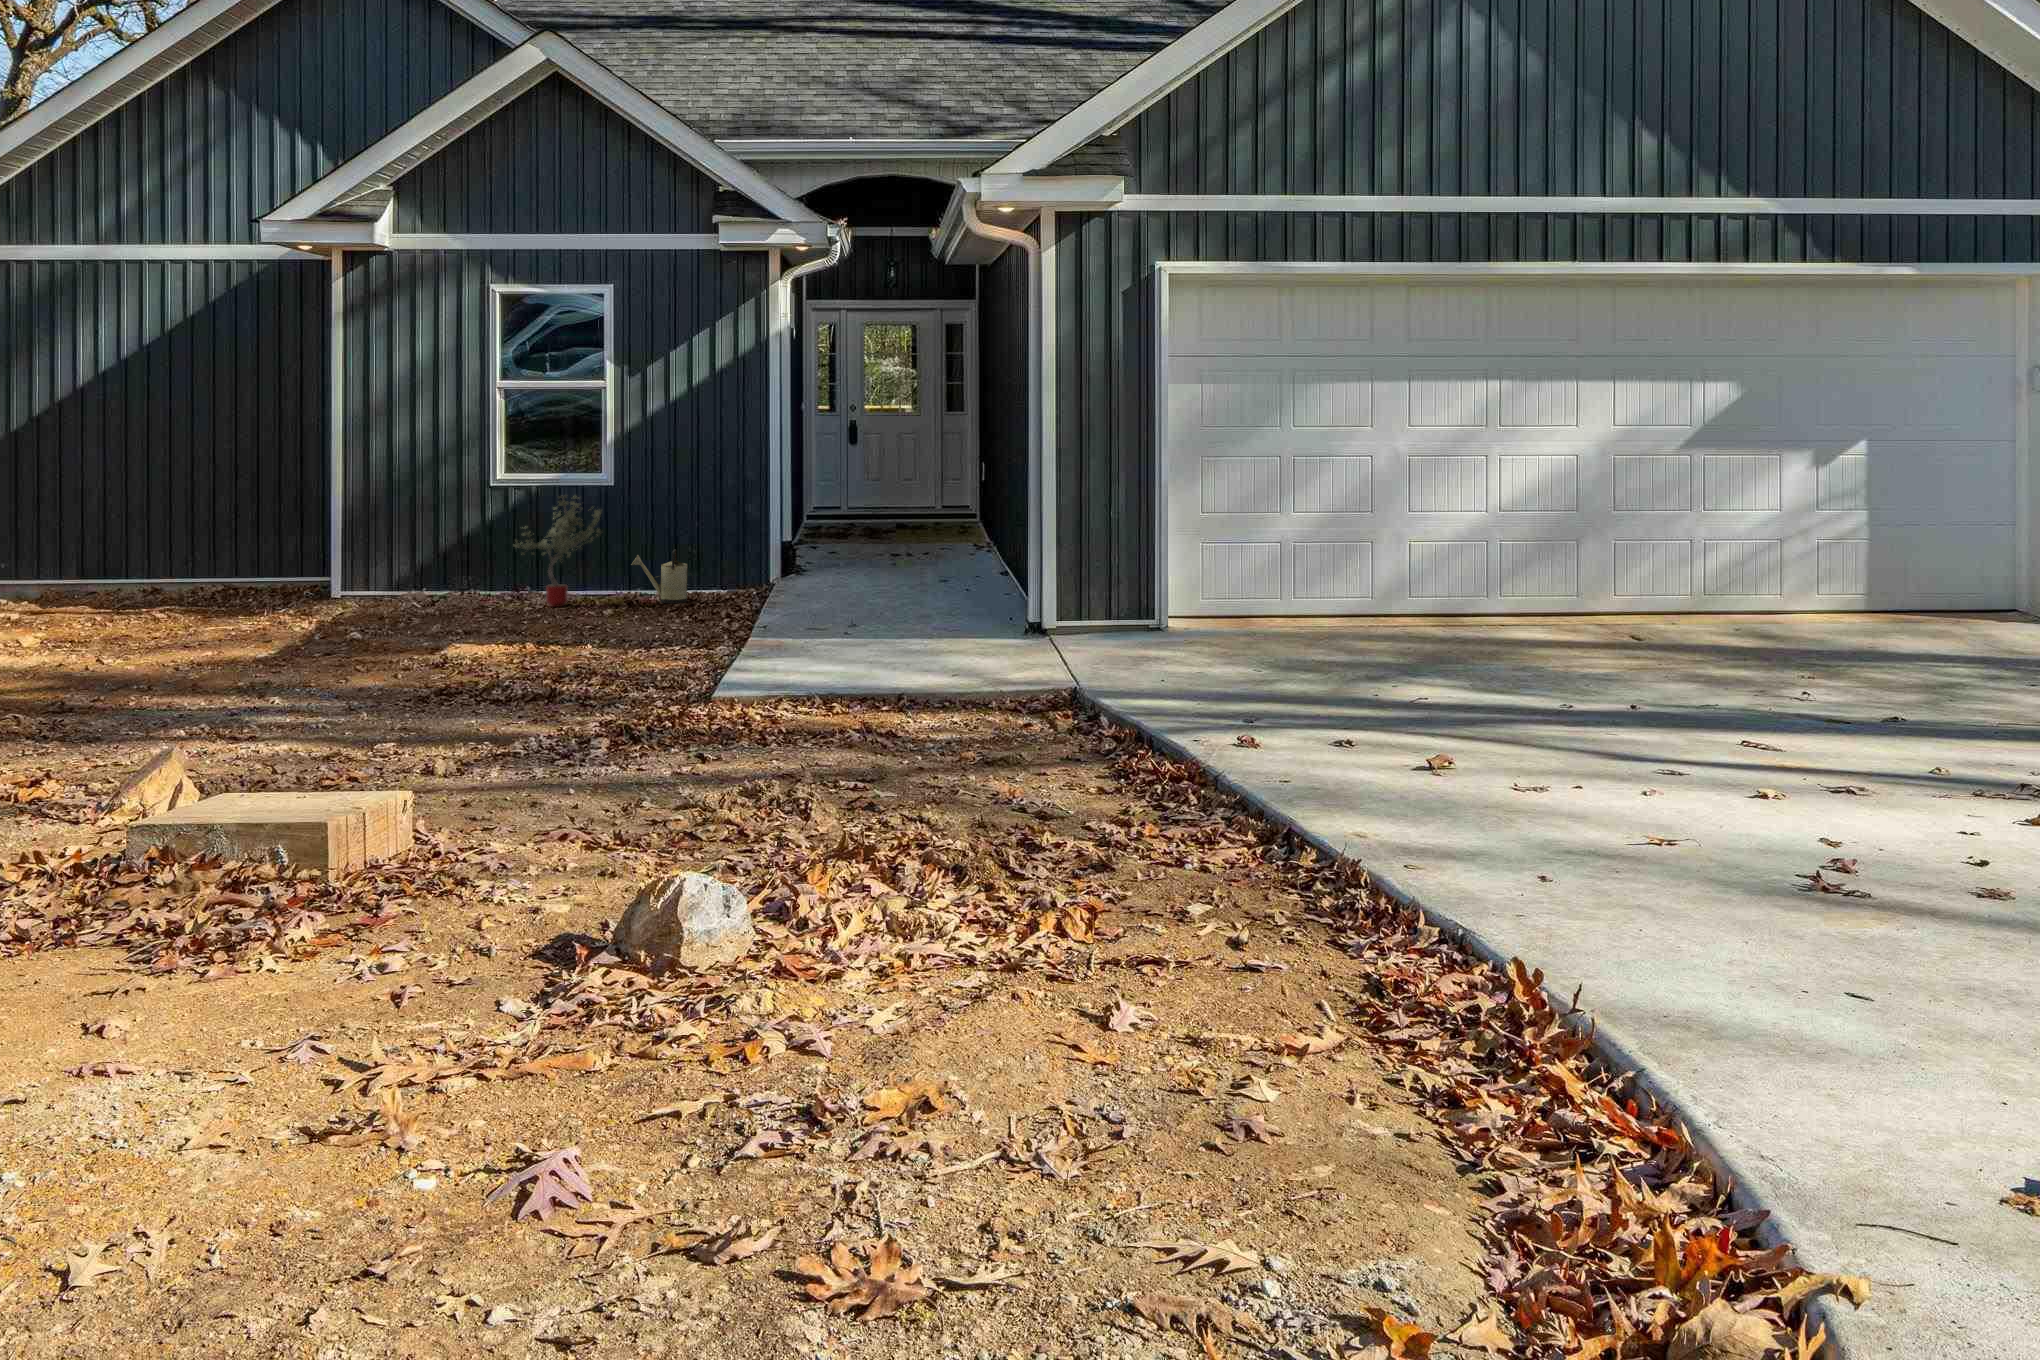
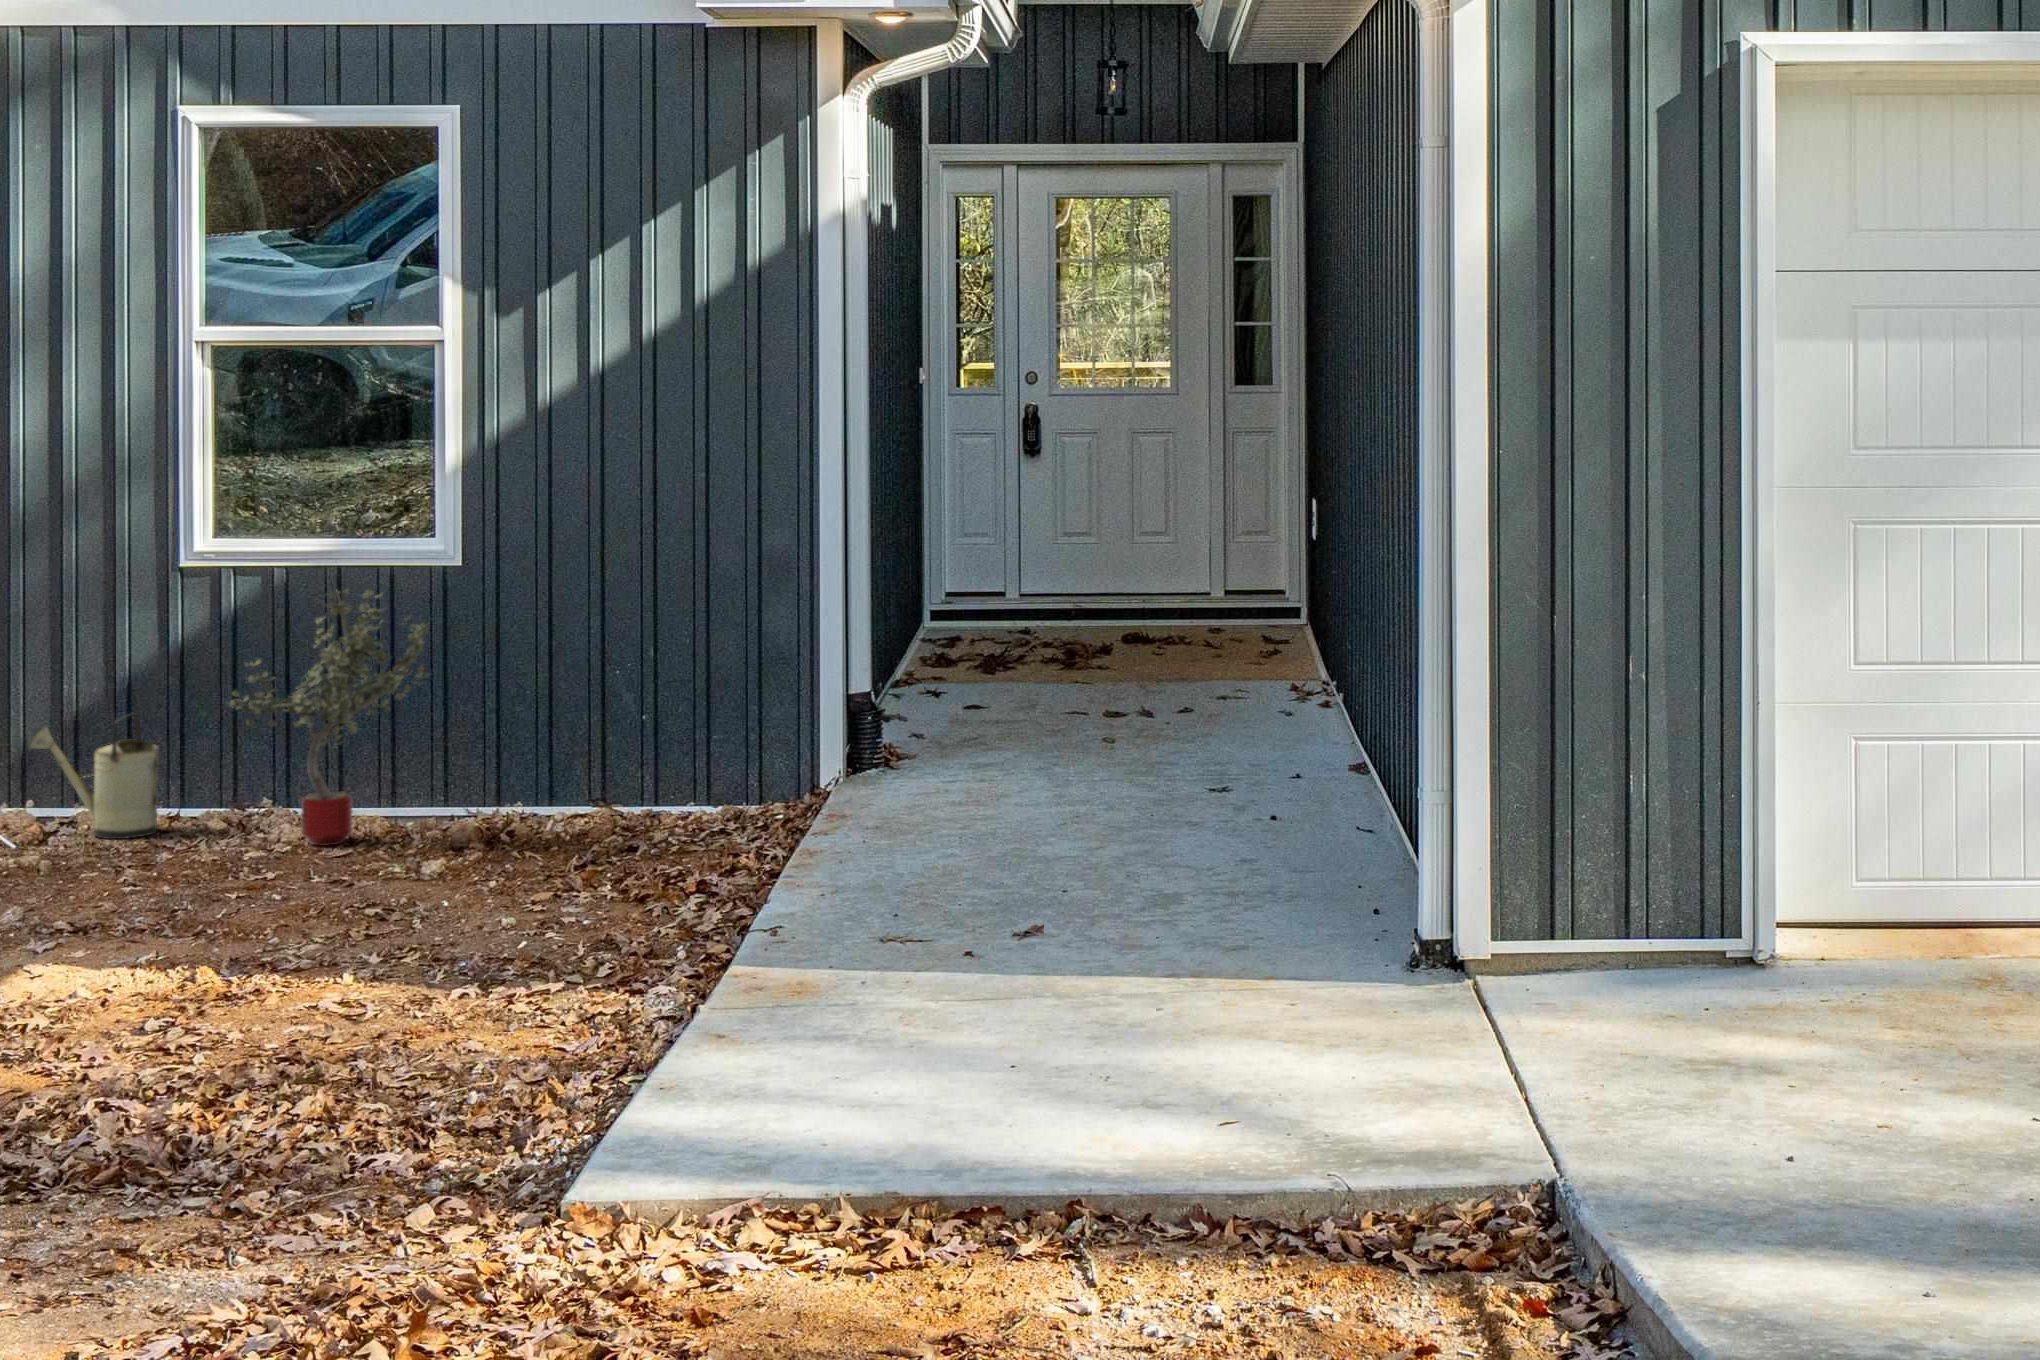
watering can: present [631,549,691,603] -> present [28,714,169,839]

